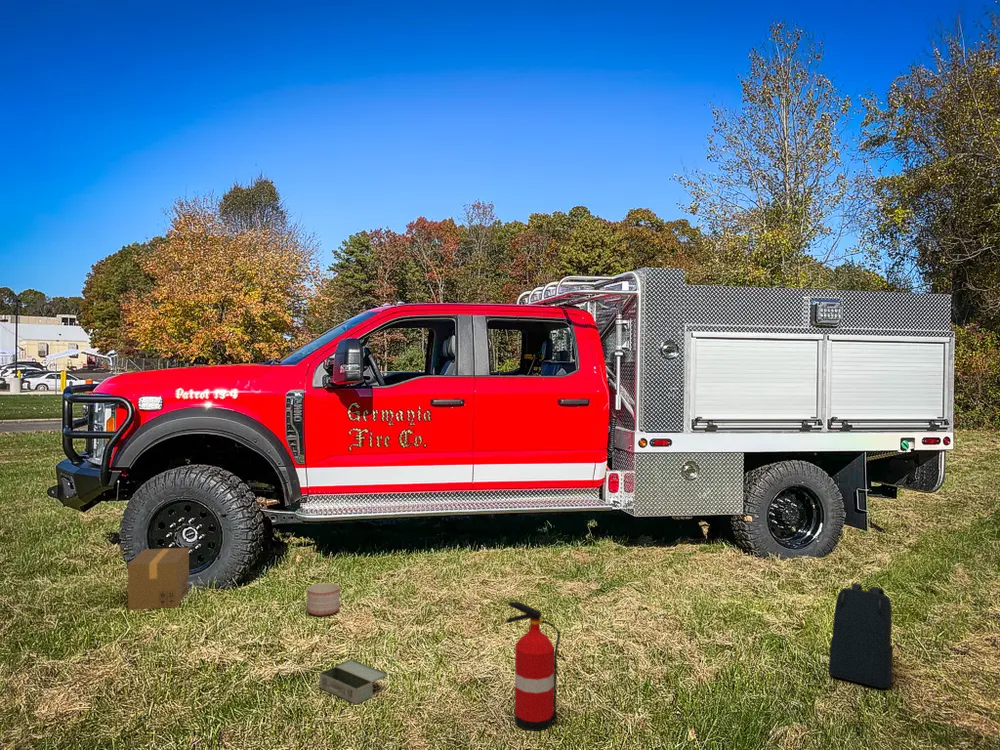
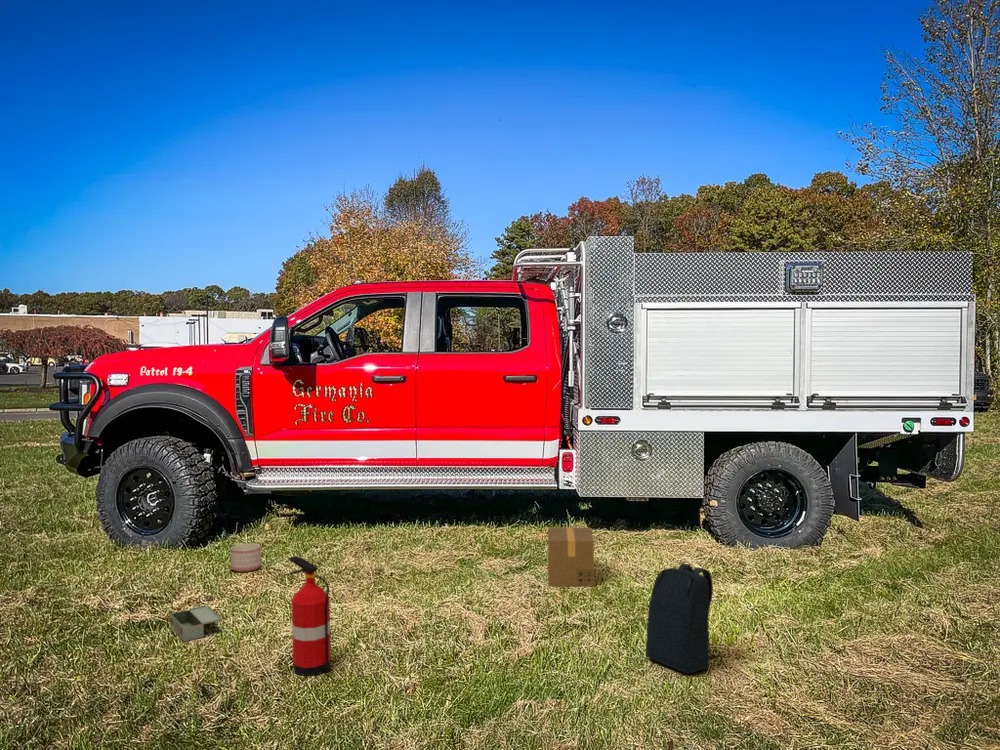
cardboard box: present [128,548,189,610] -> present [548,527,594,586]

